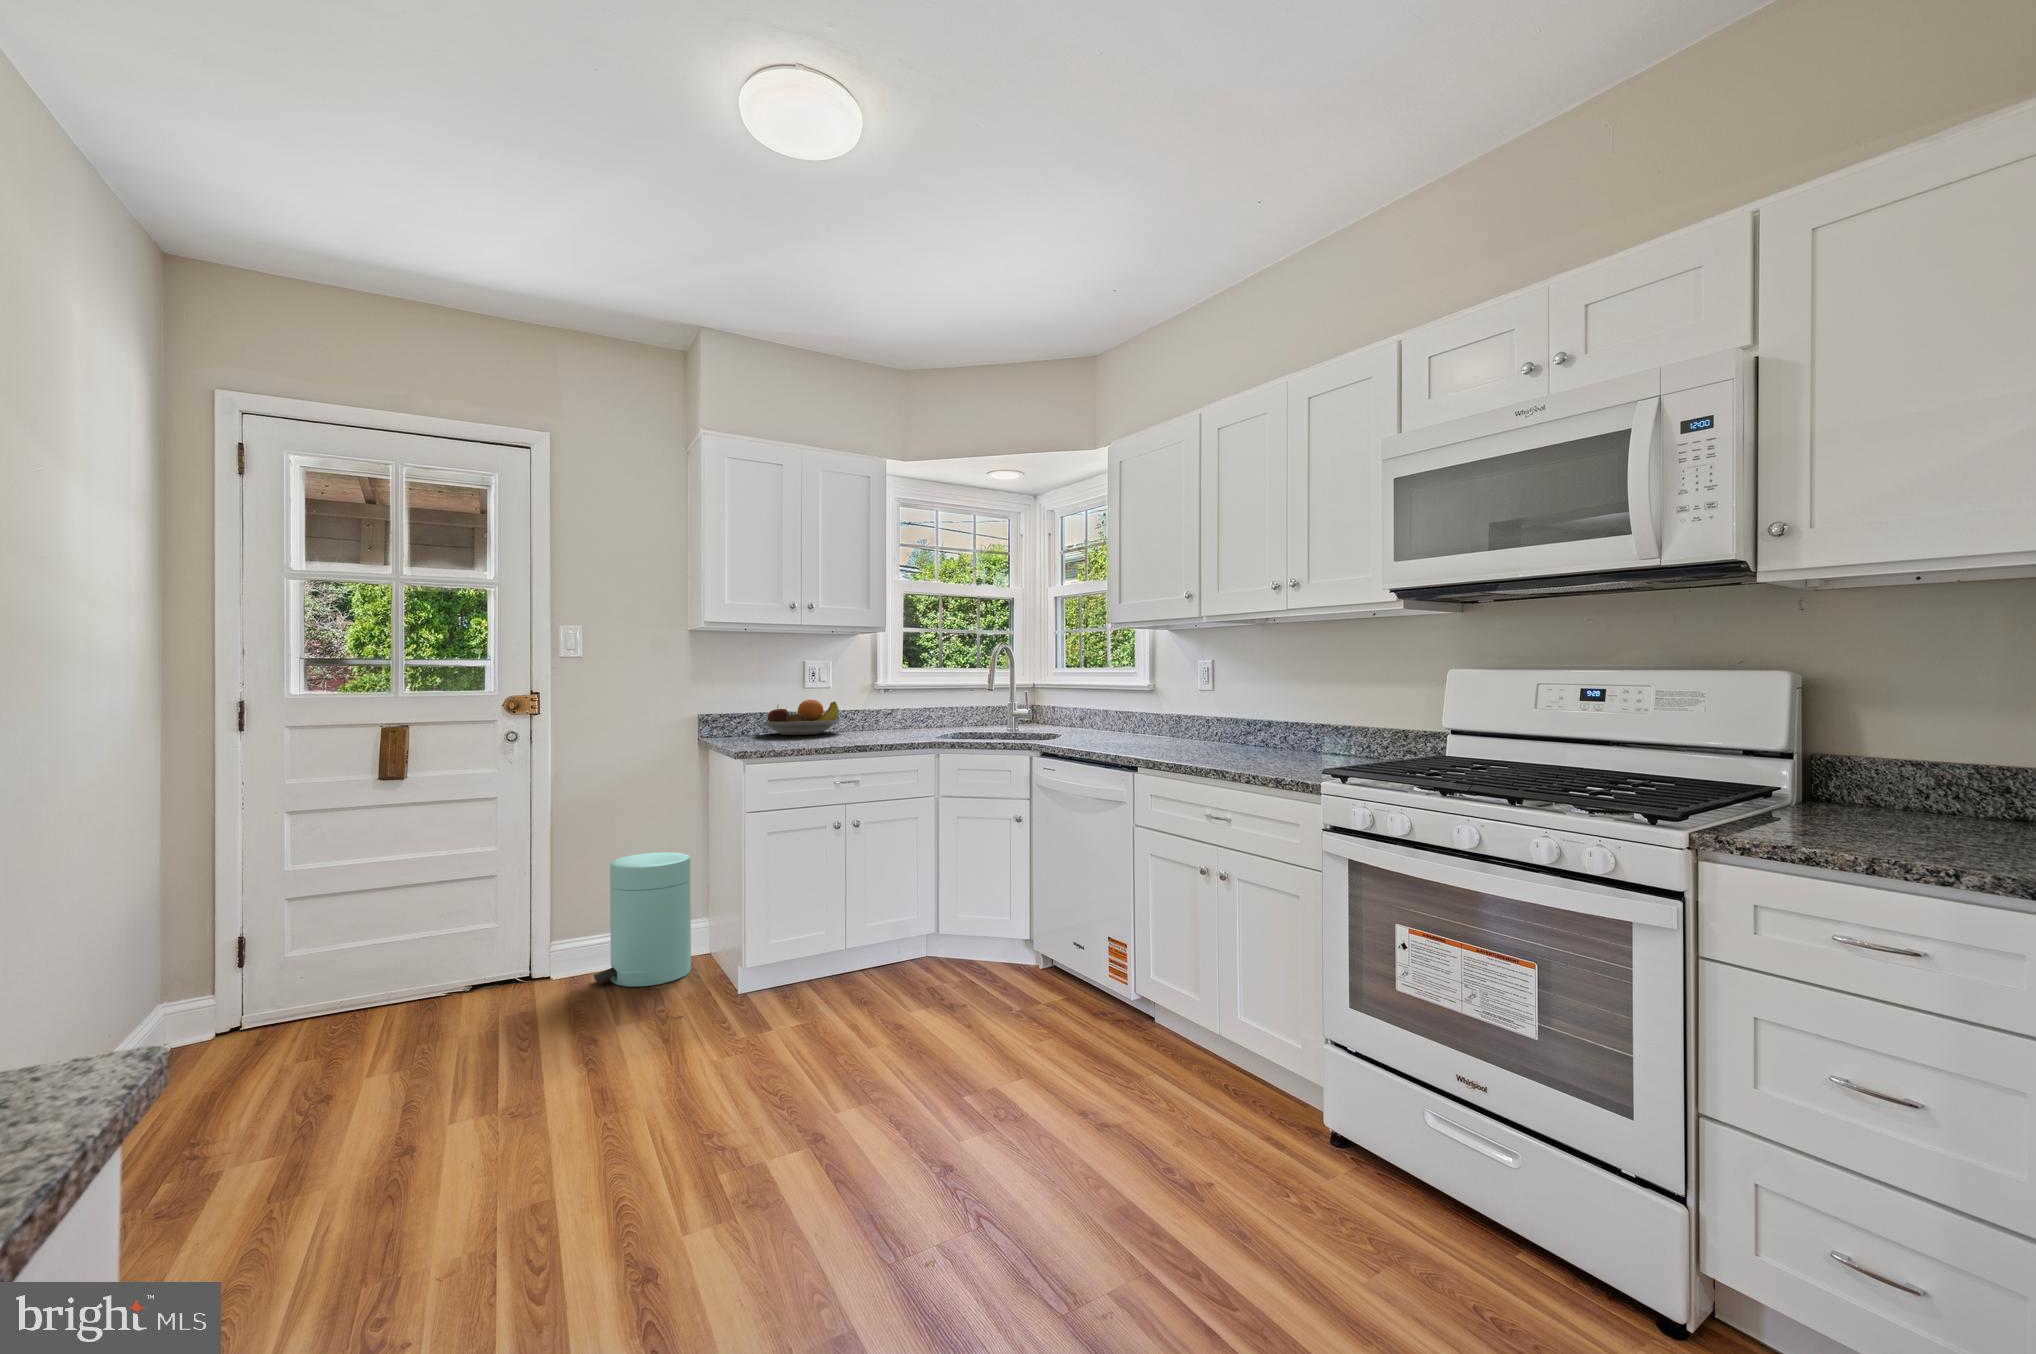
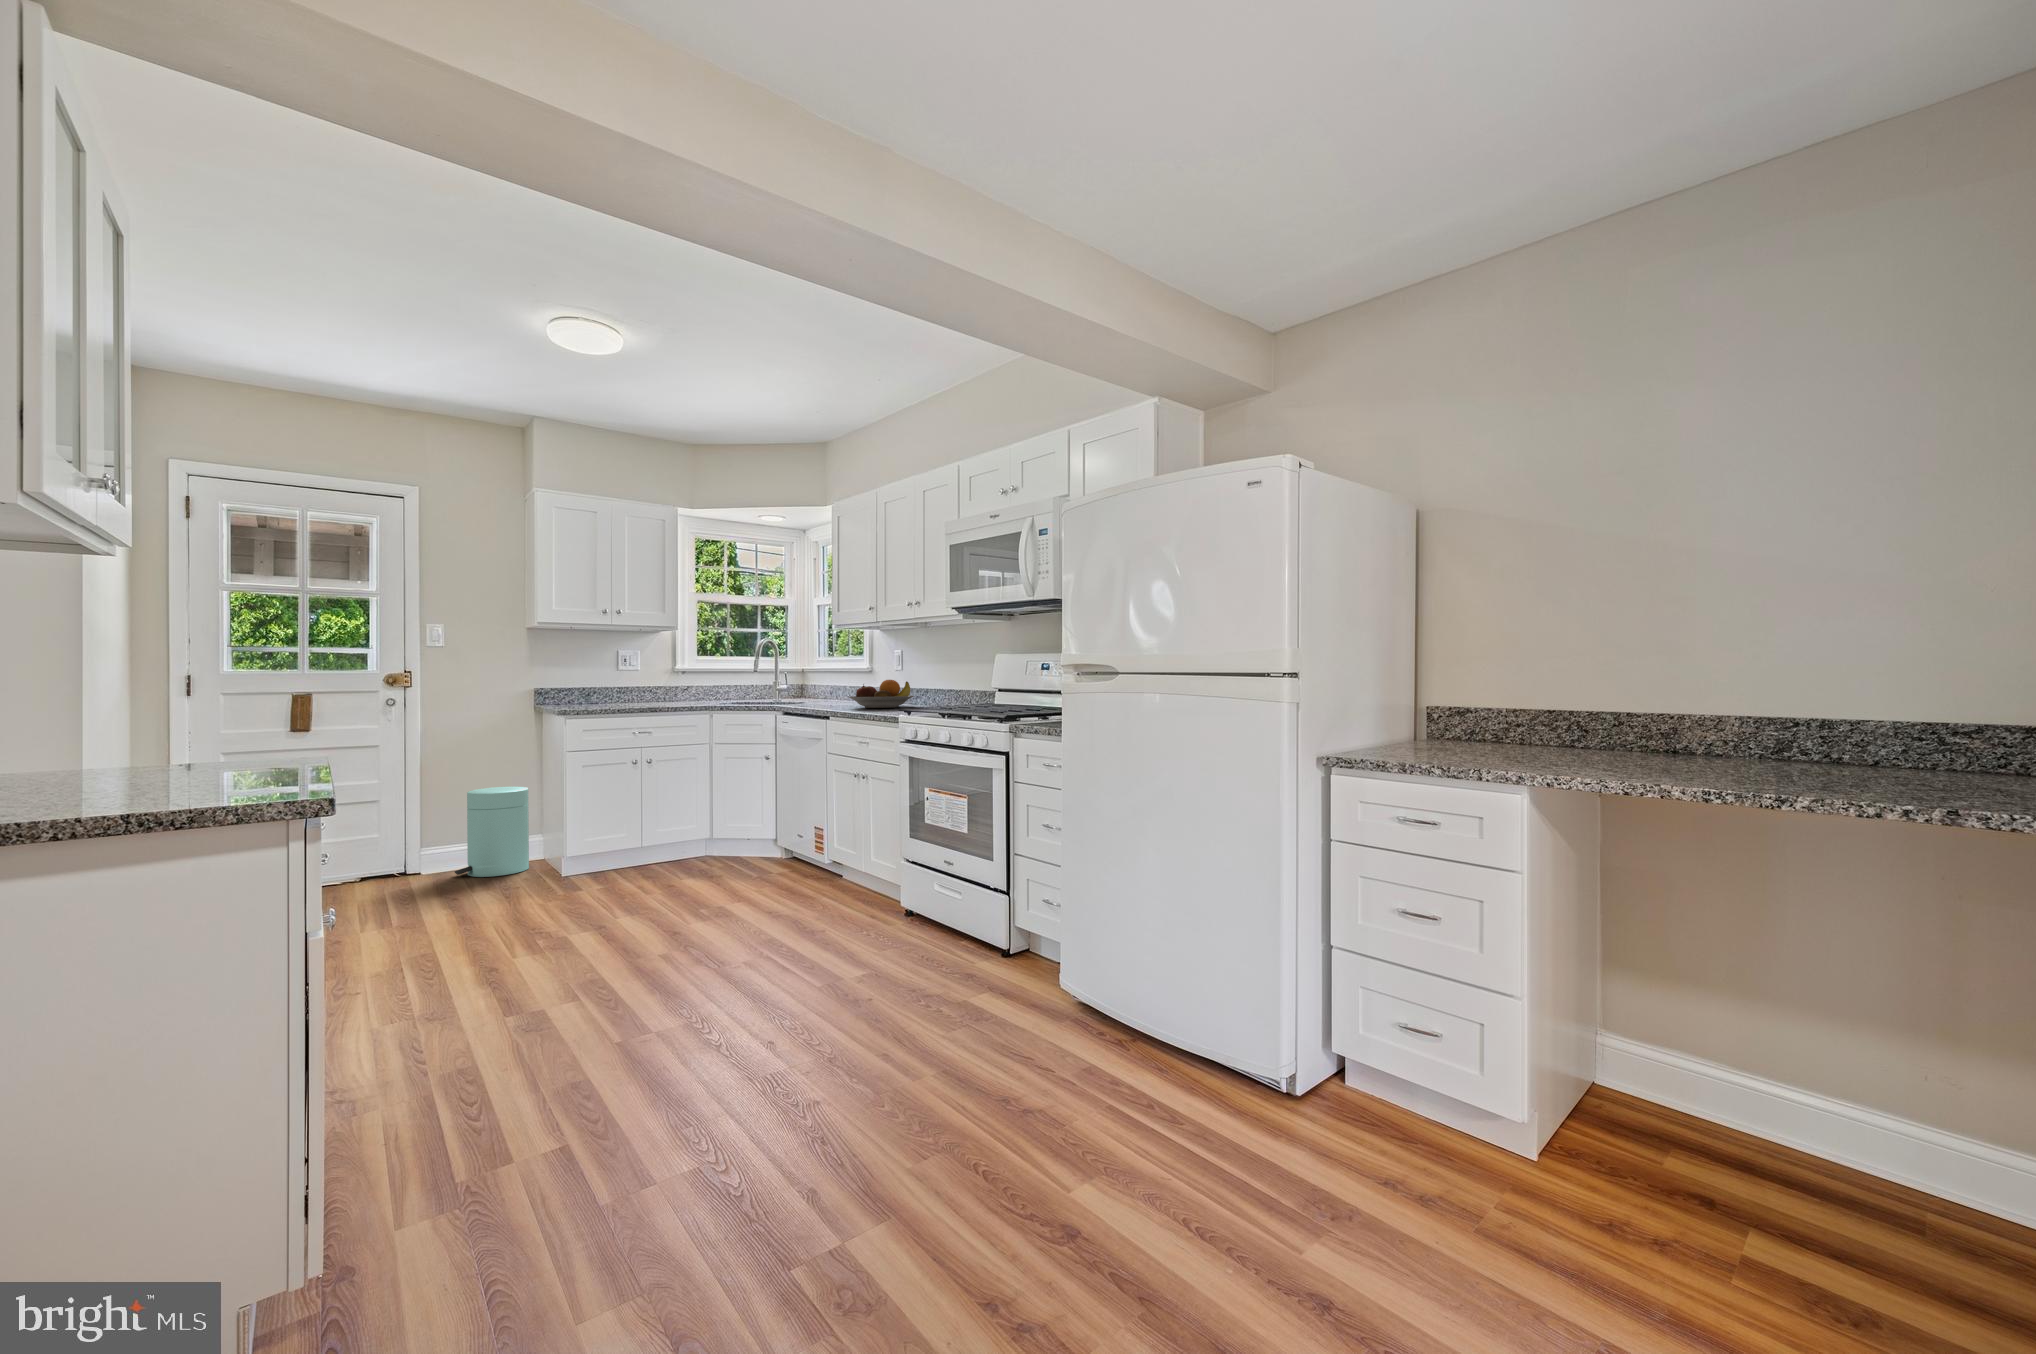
fruit bowl: present [760,700,842,735] -> present [849,680,914,708]

